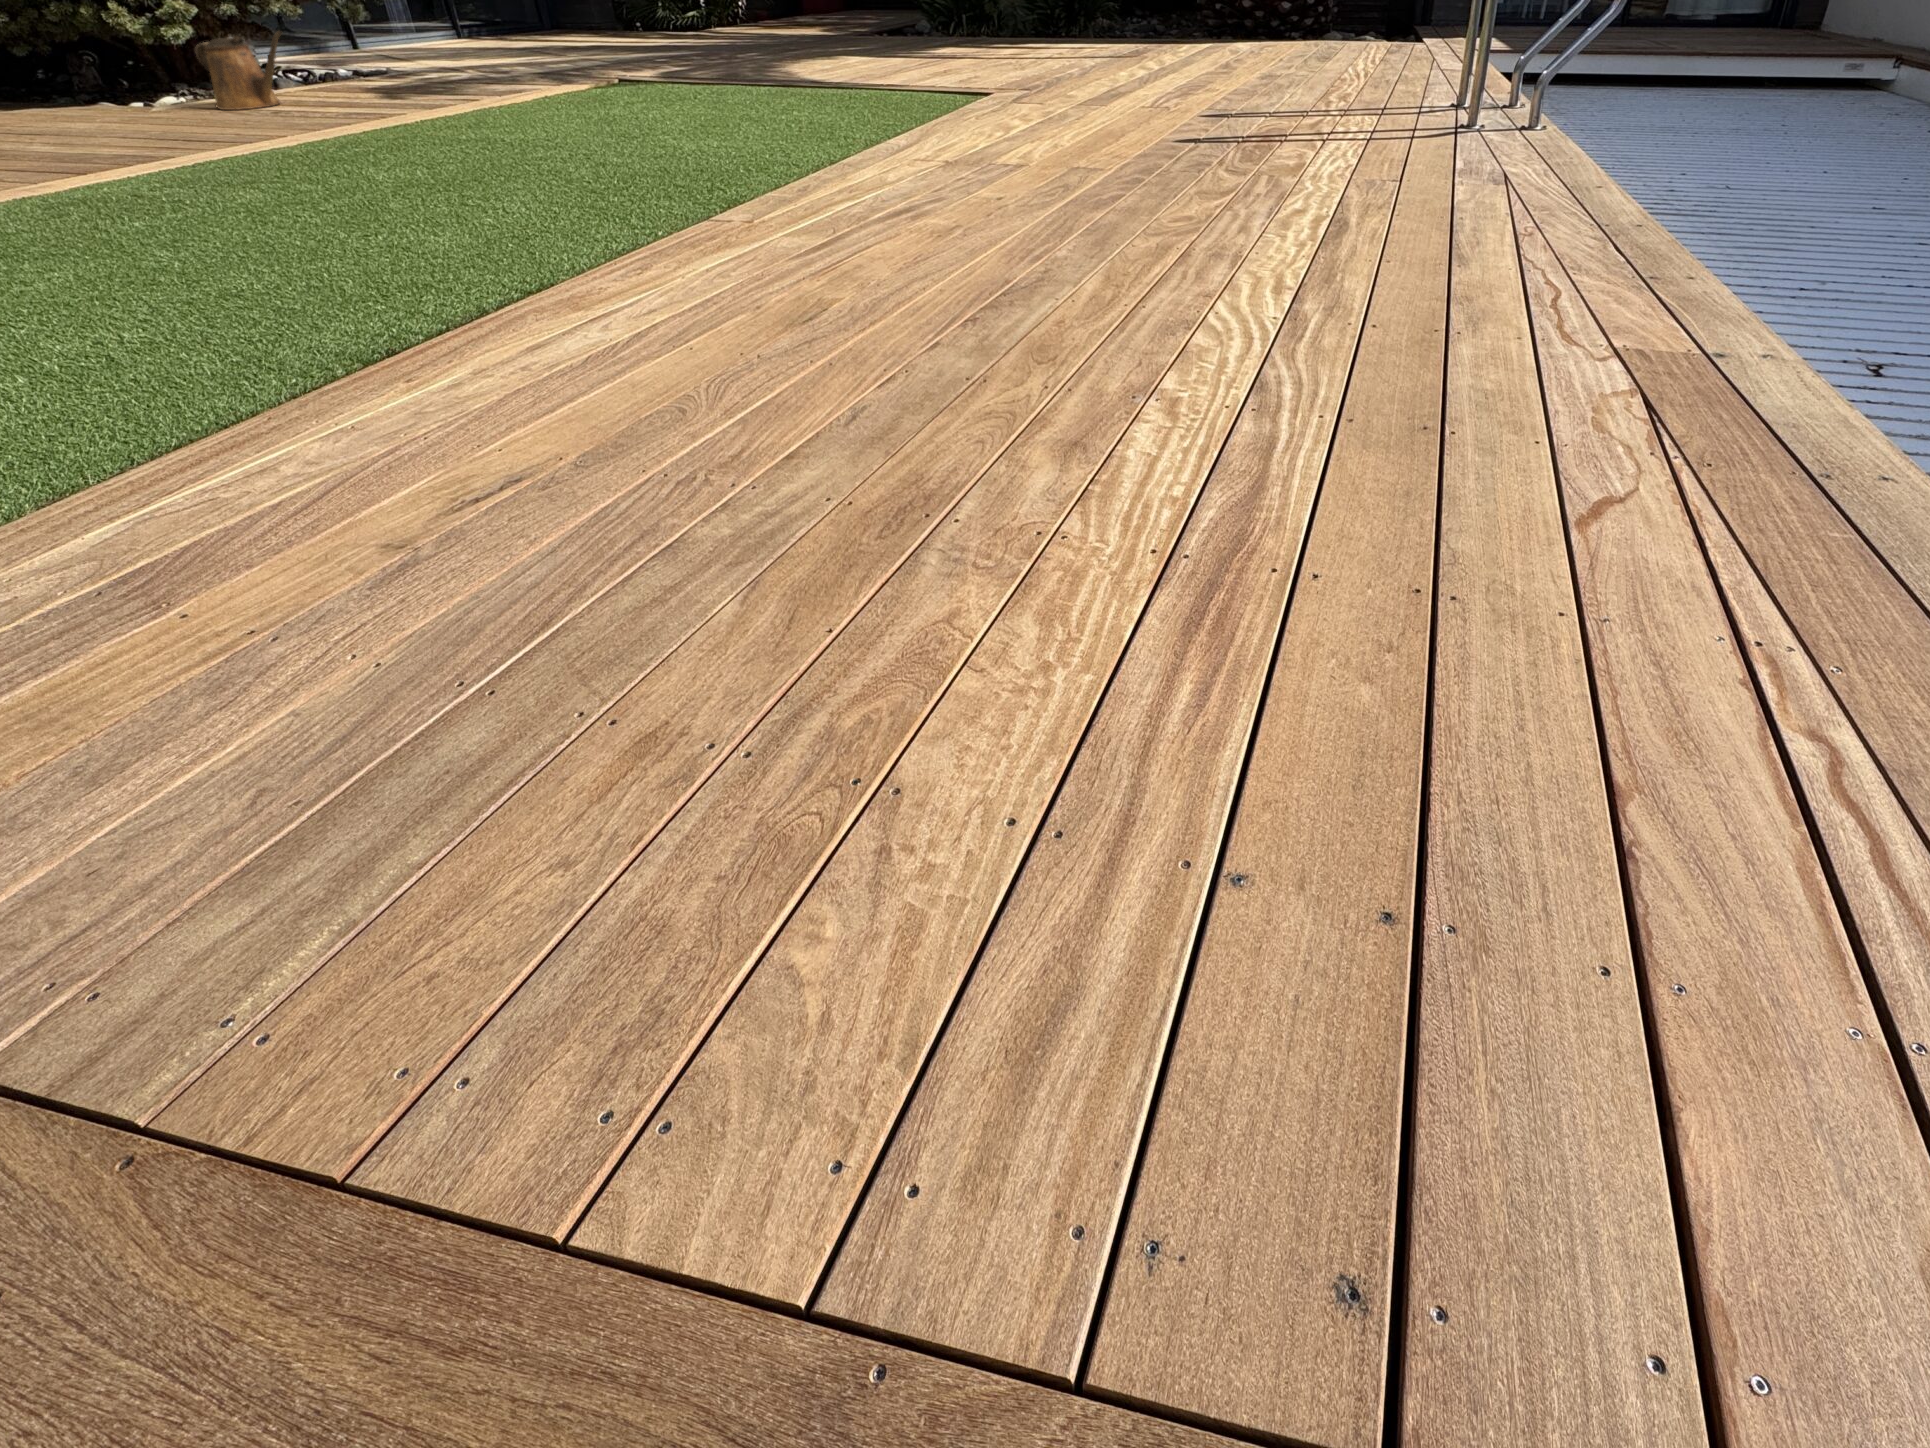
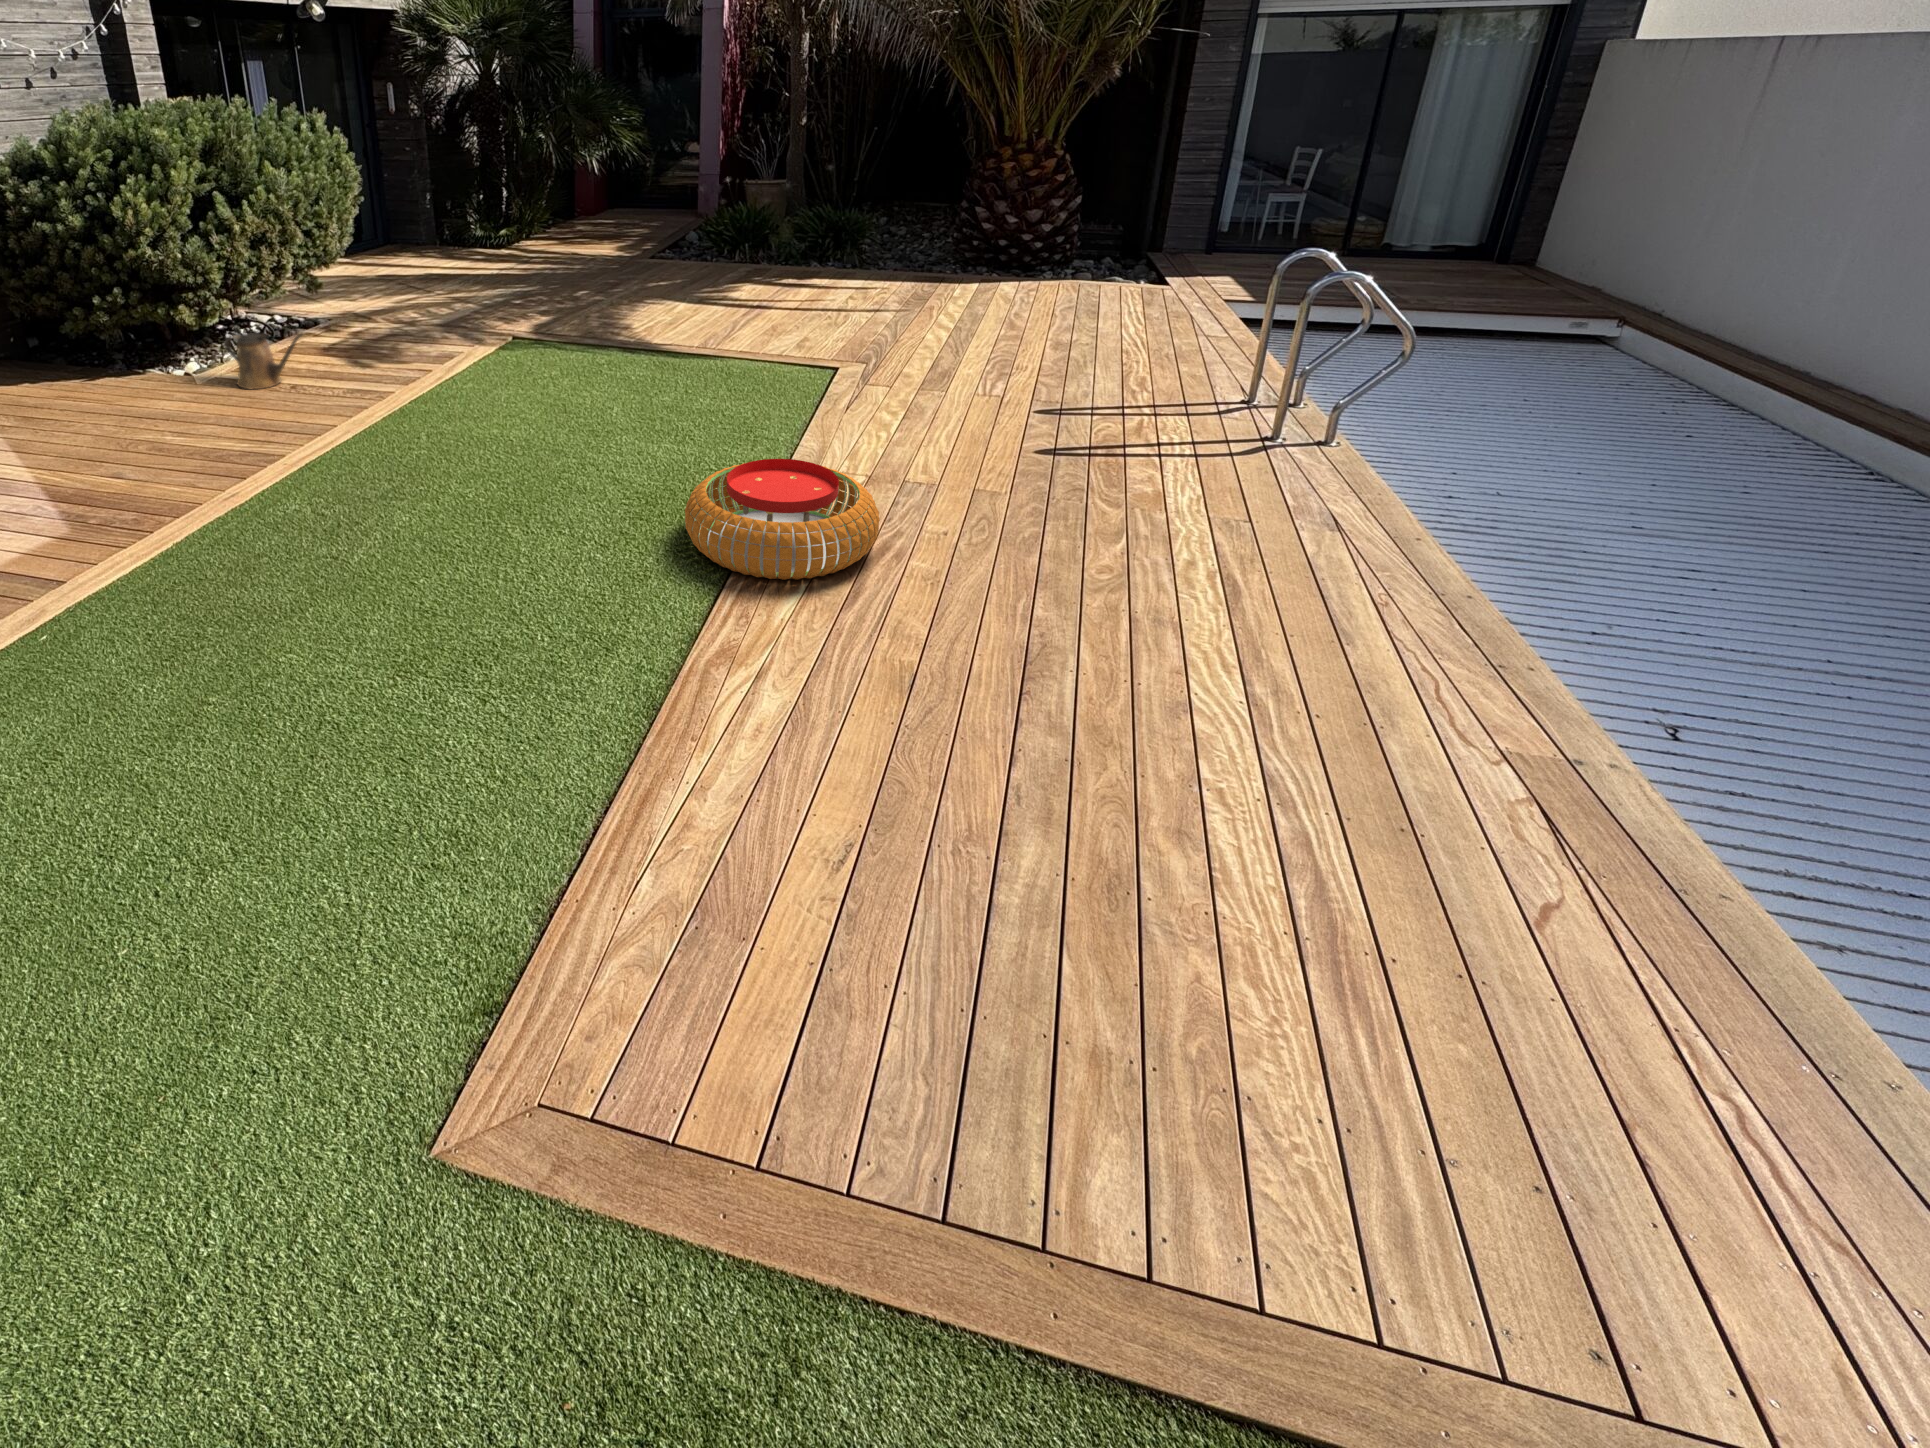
pouf: none [612,92,886,227] -> present [685,459,880,580]

